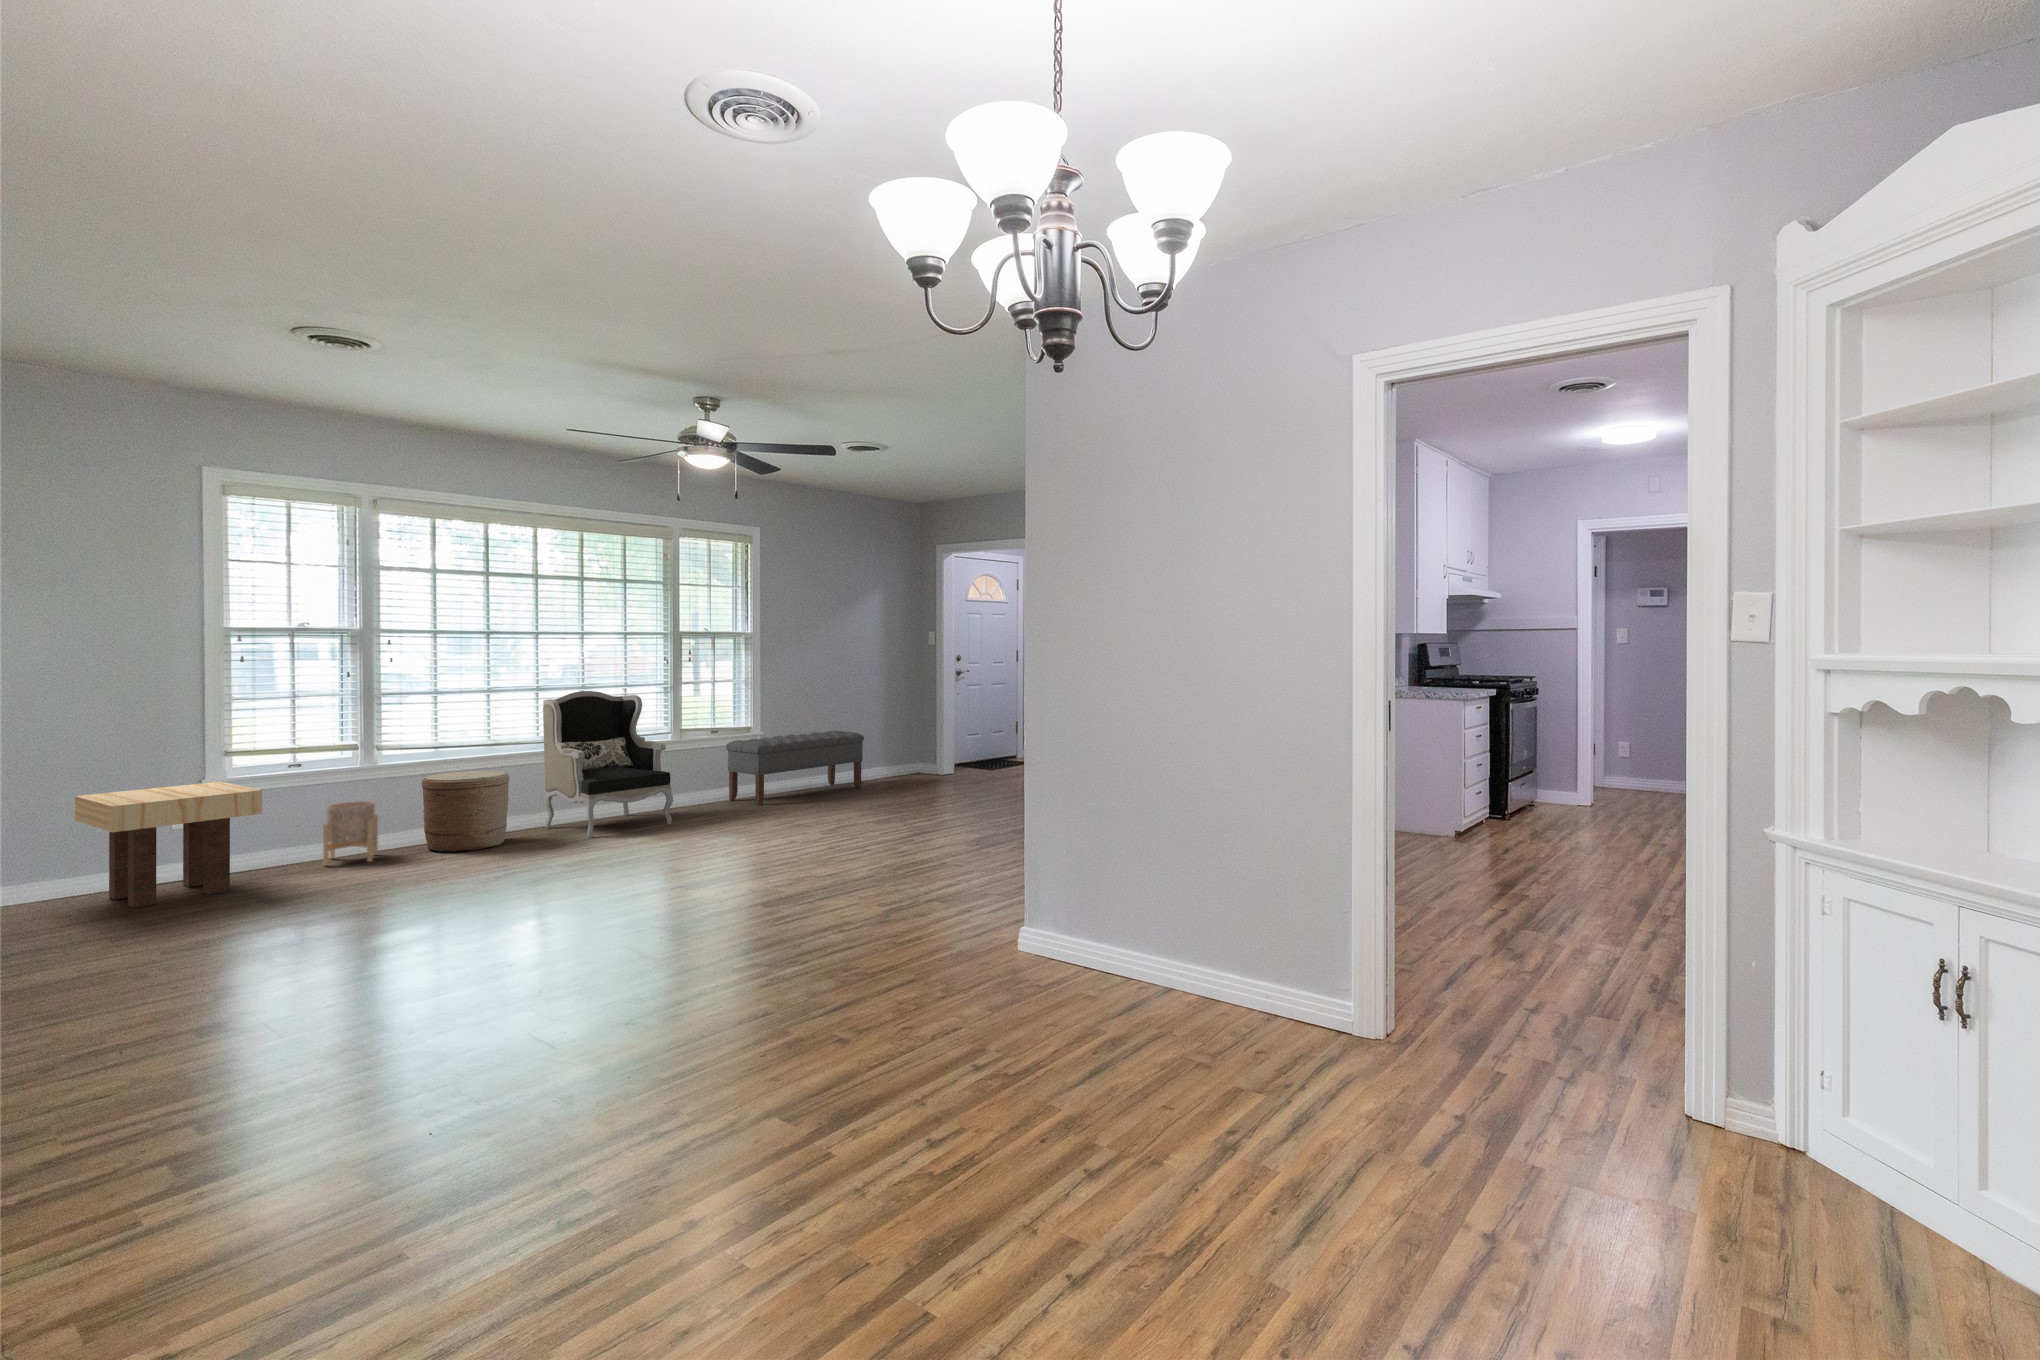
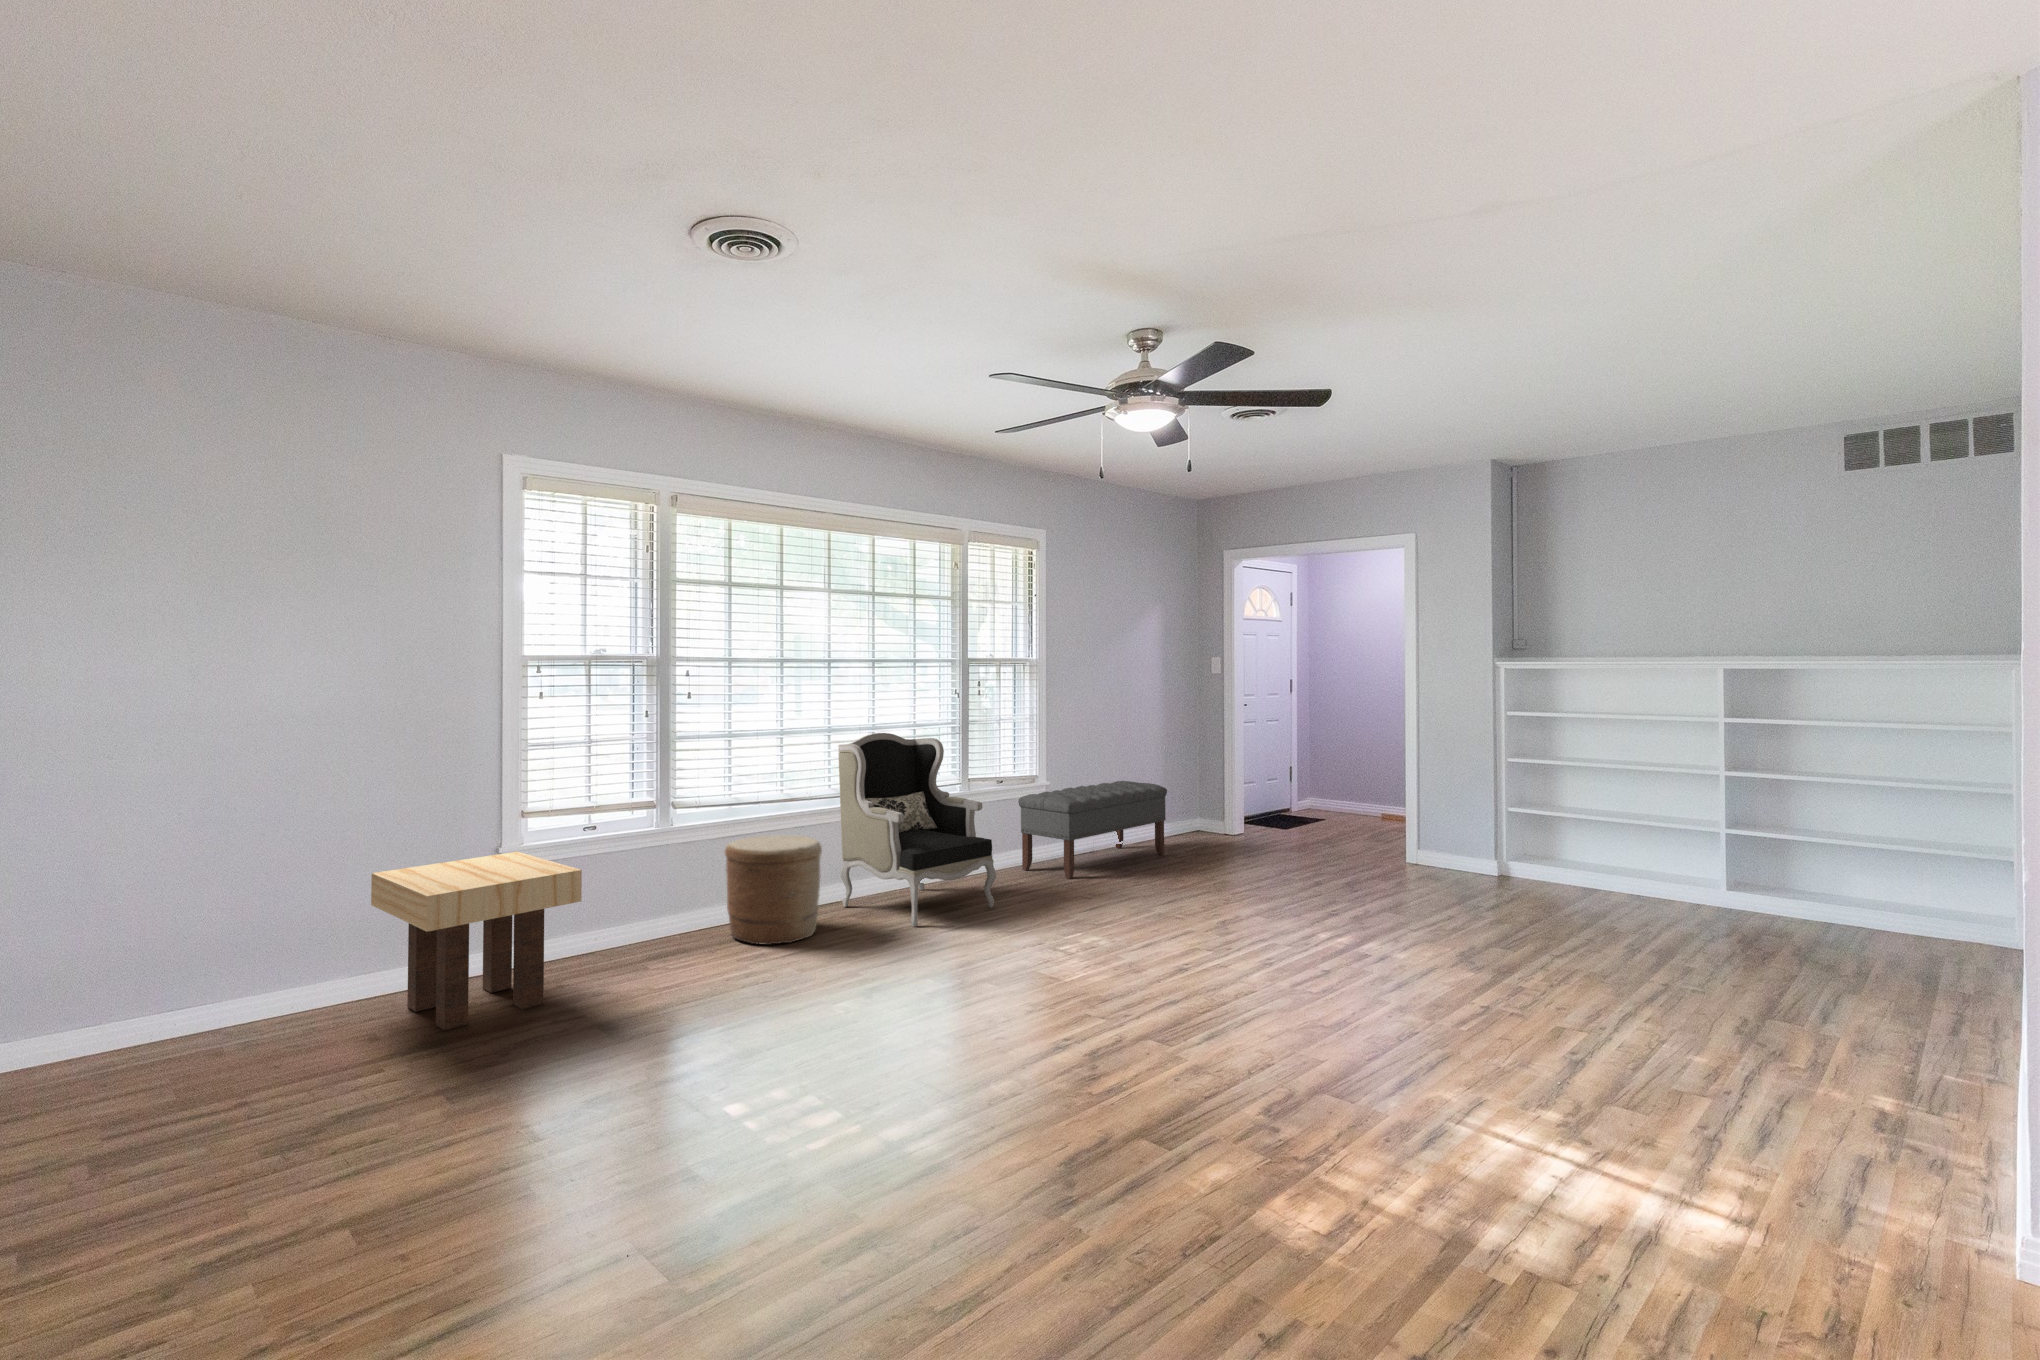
planter: present [323,801,378,866] -> none [627,876,681,963]

